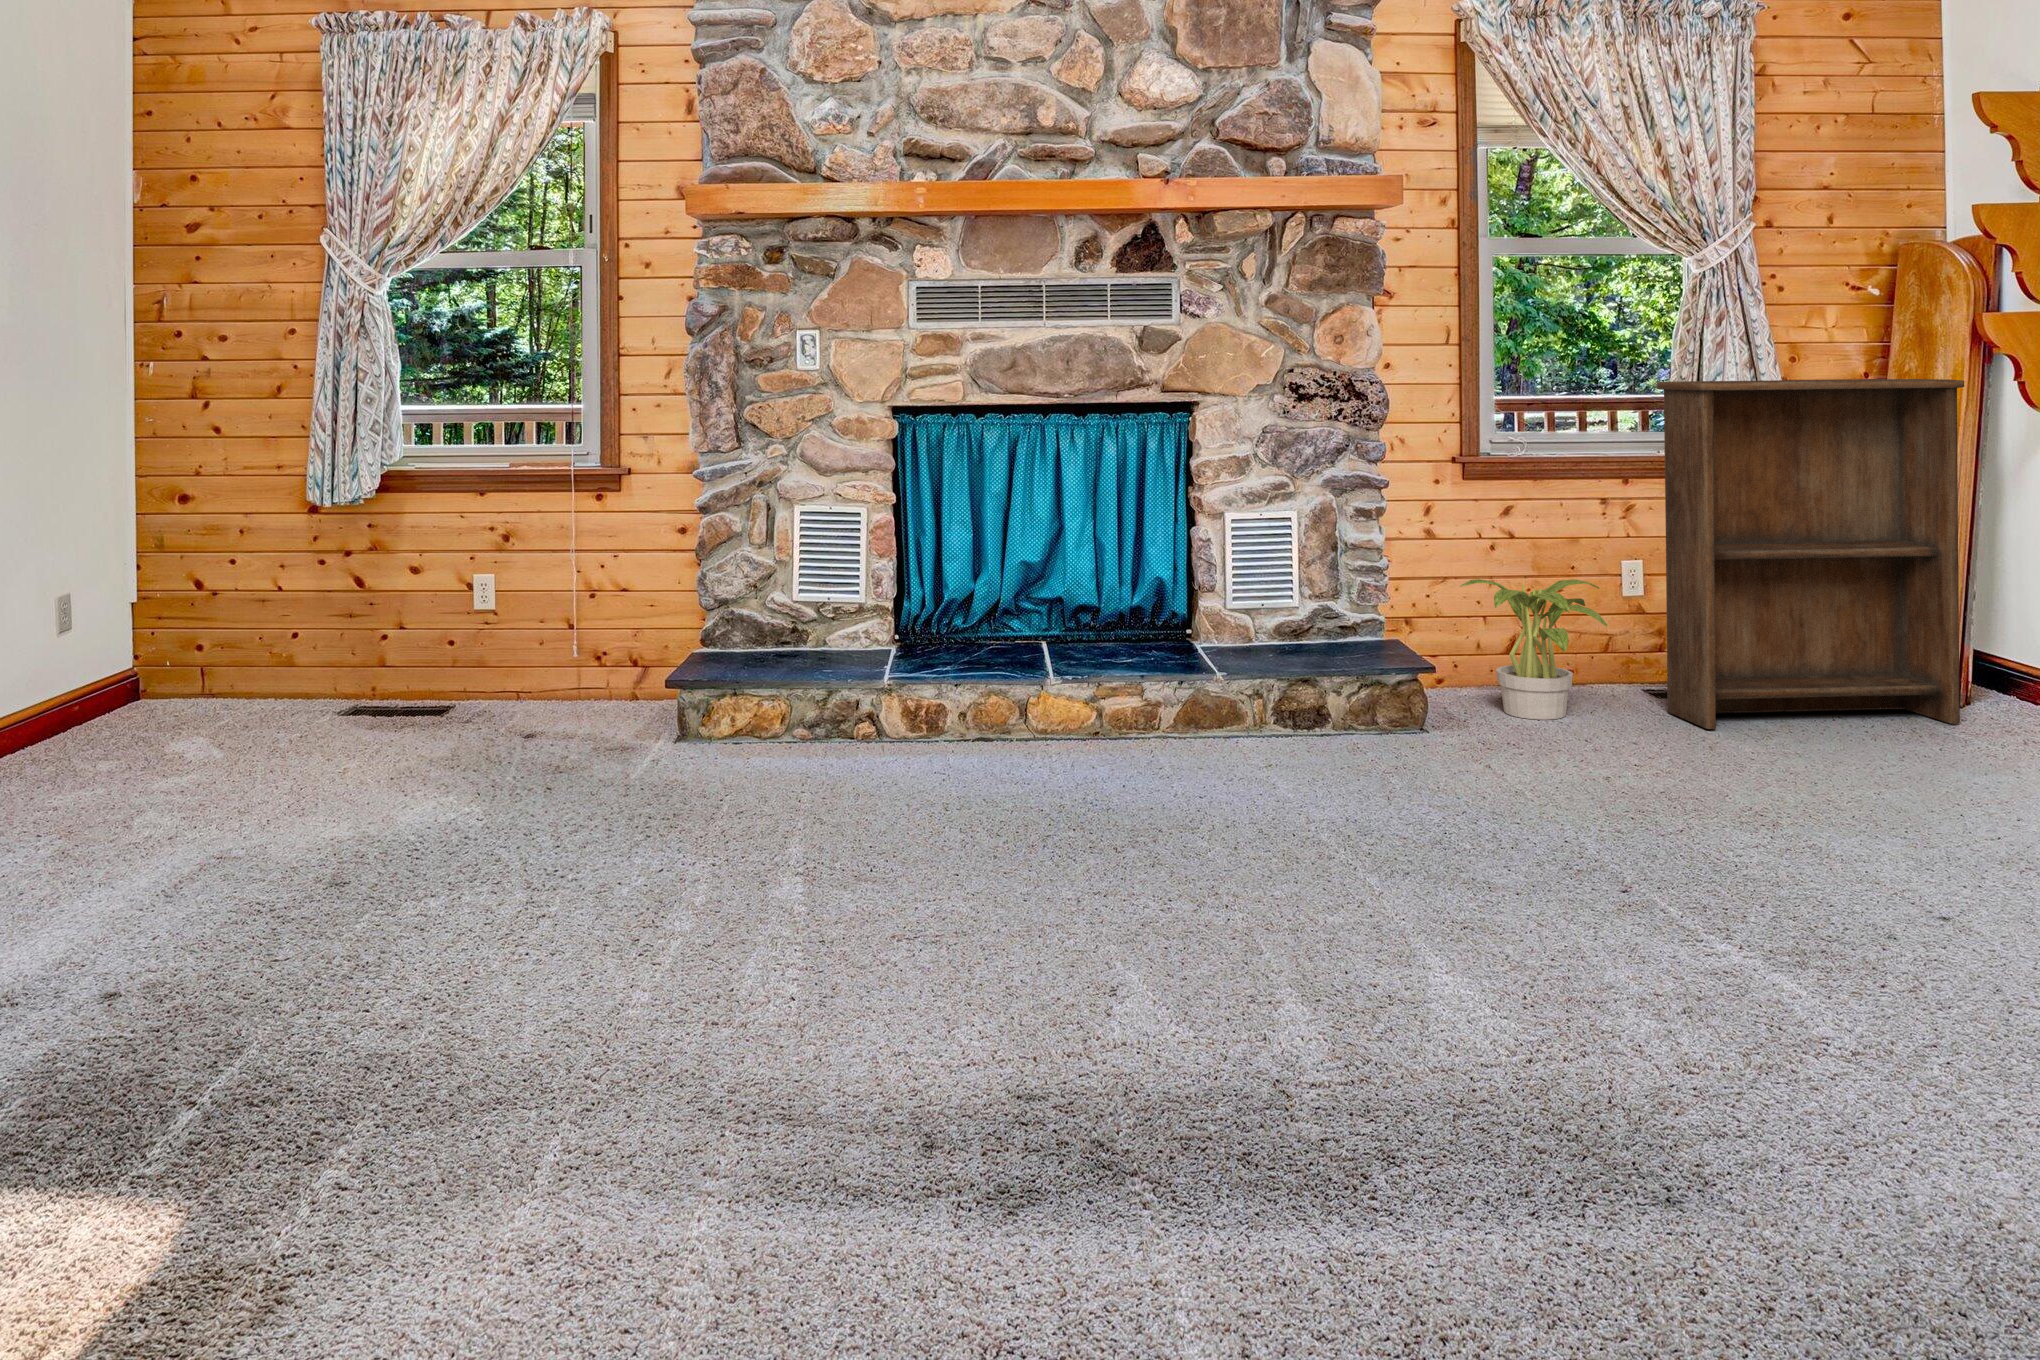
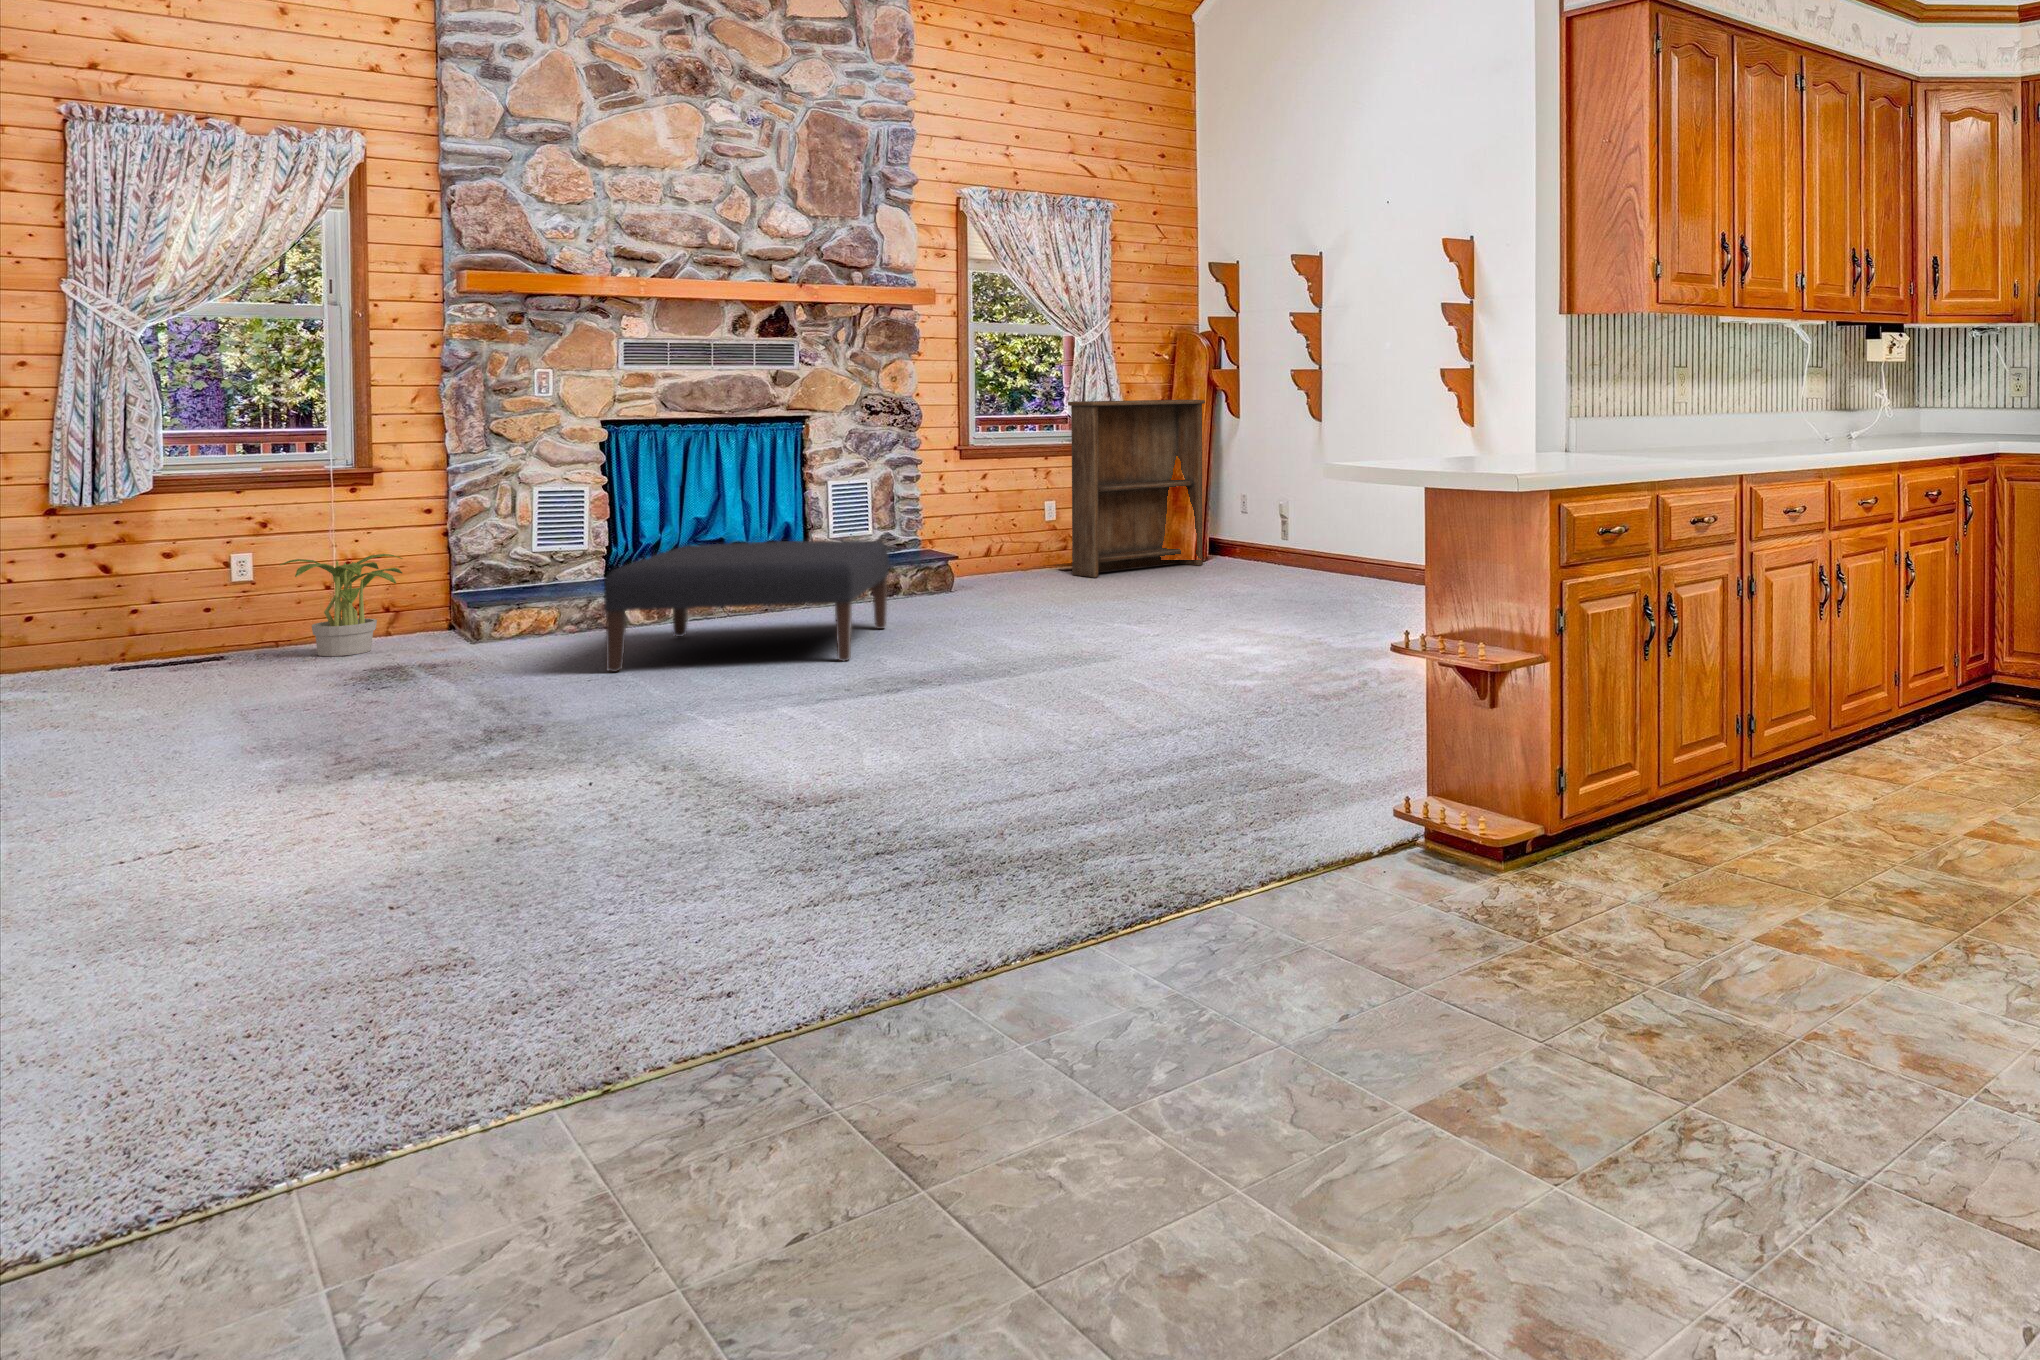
potted plant: present [1460,579,1607,720] -> present [280,554,402,656]
ottoman: none [661,627,1212,947] -> present [604,540,889,672]

